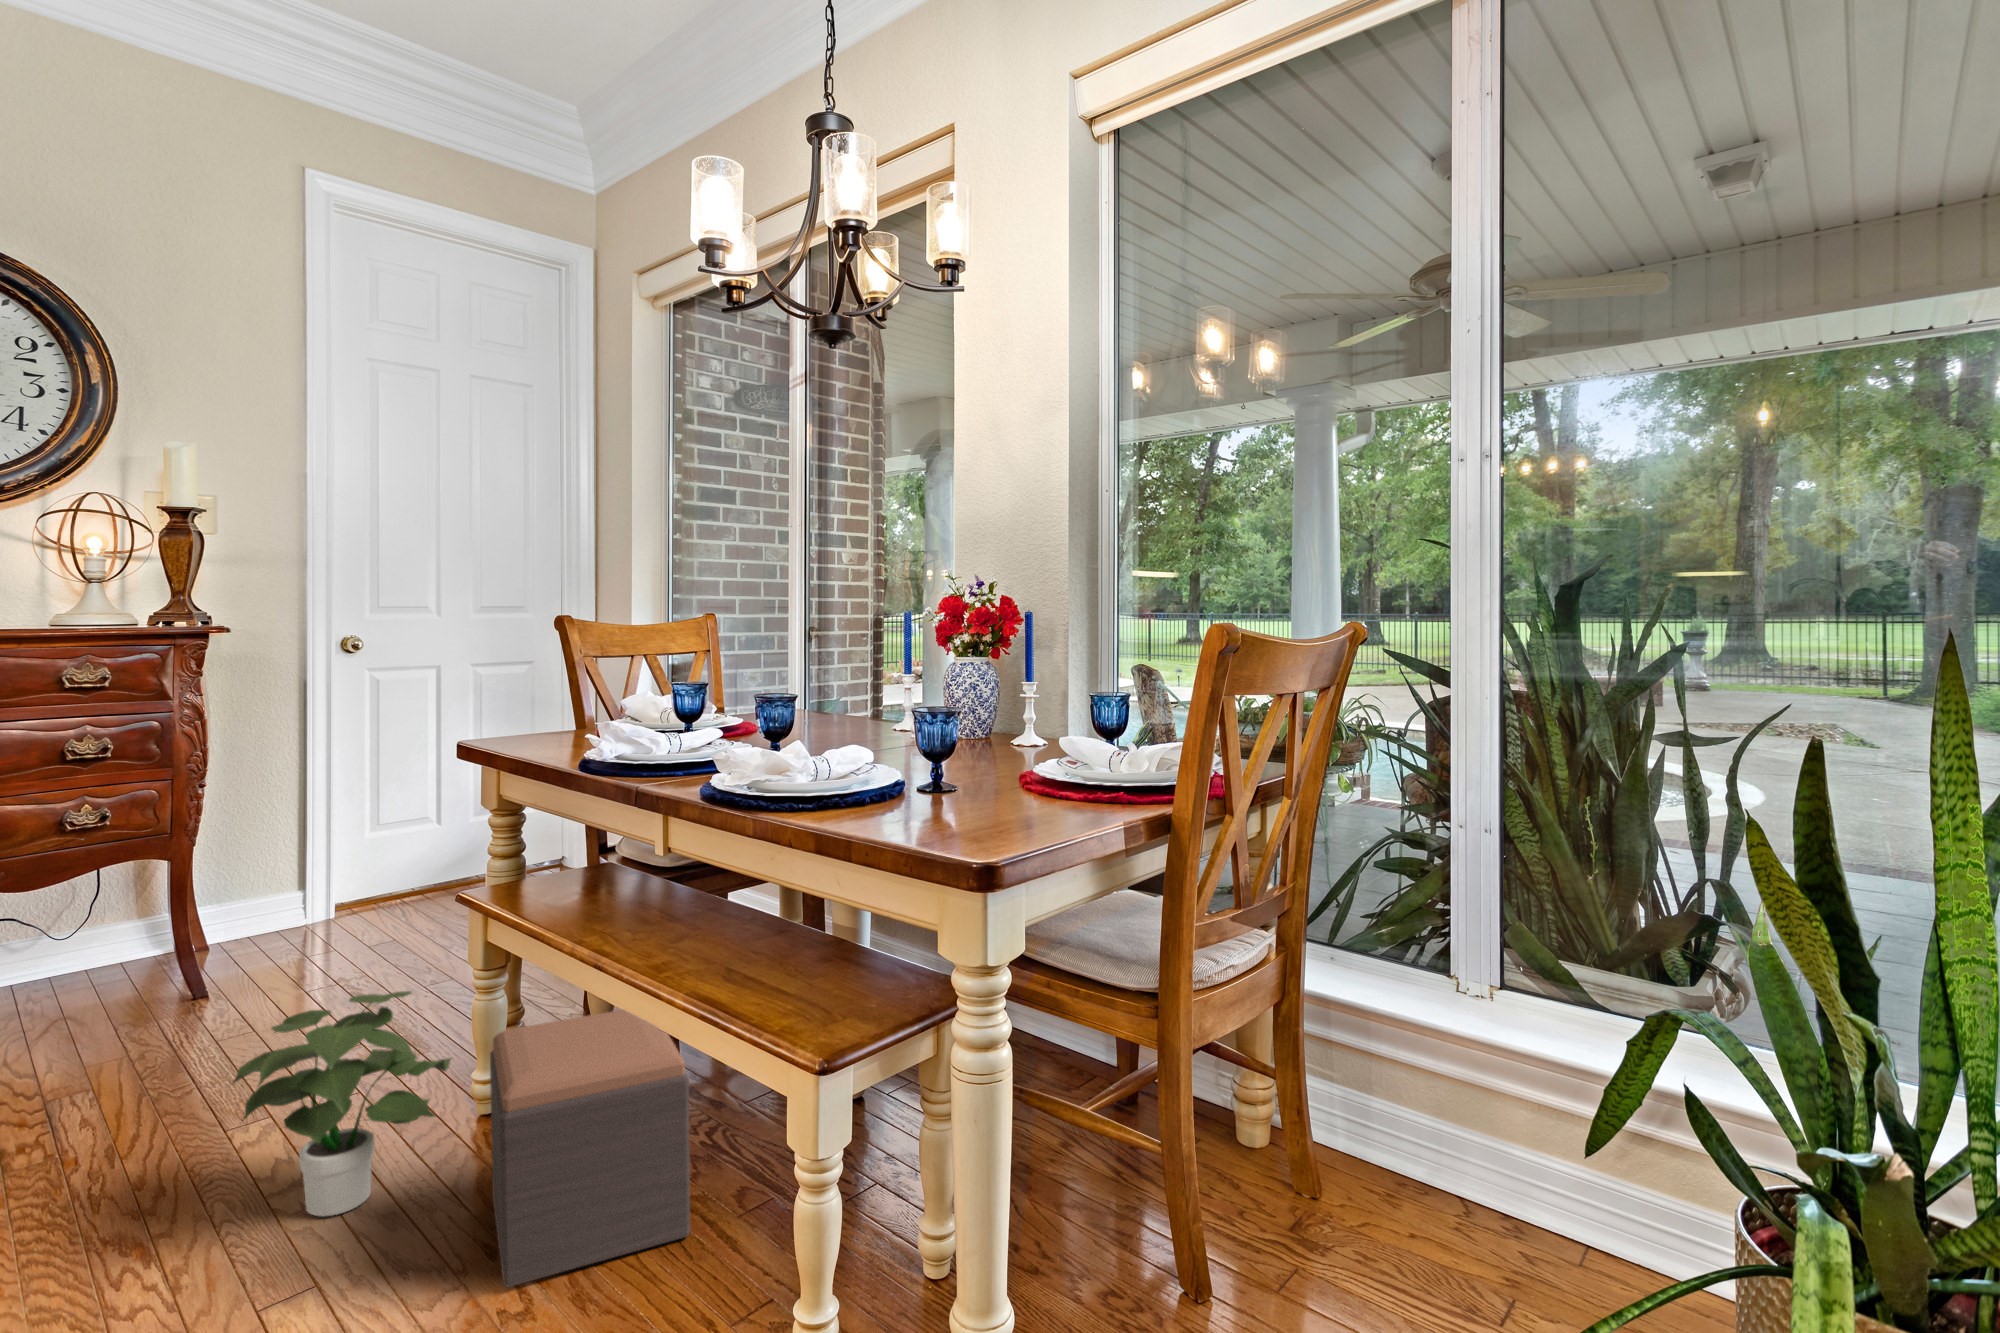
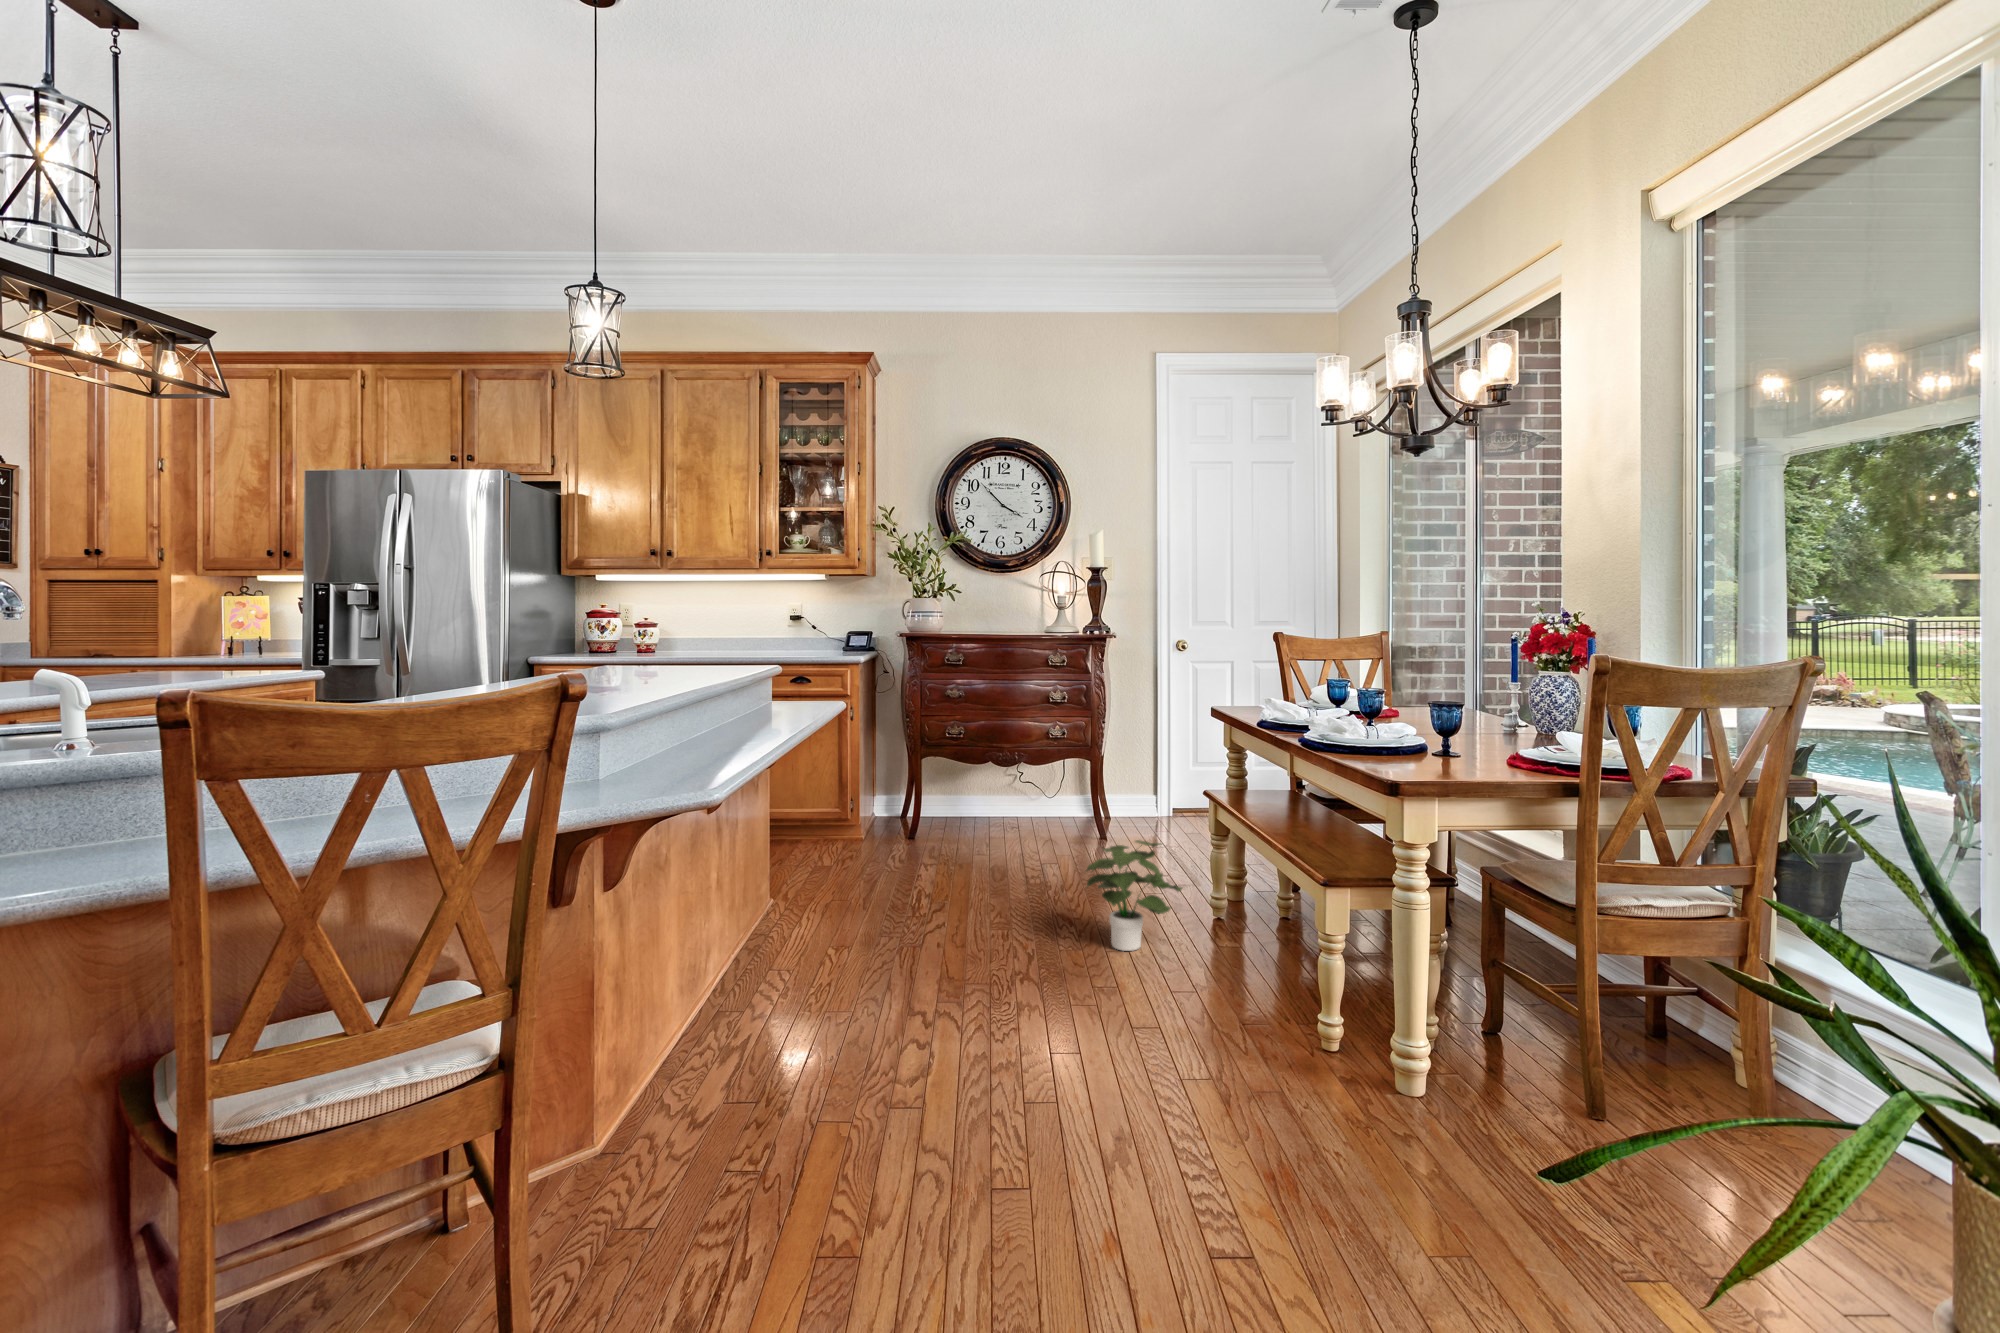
footstool: present [490,1010,690,1287] -> none [1183,872,1289,1014]

